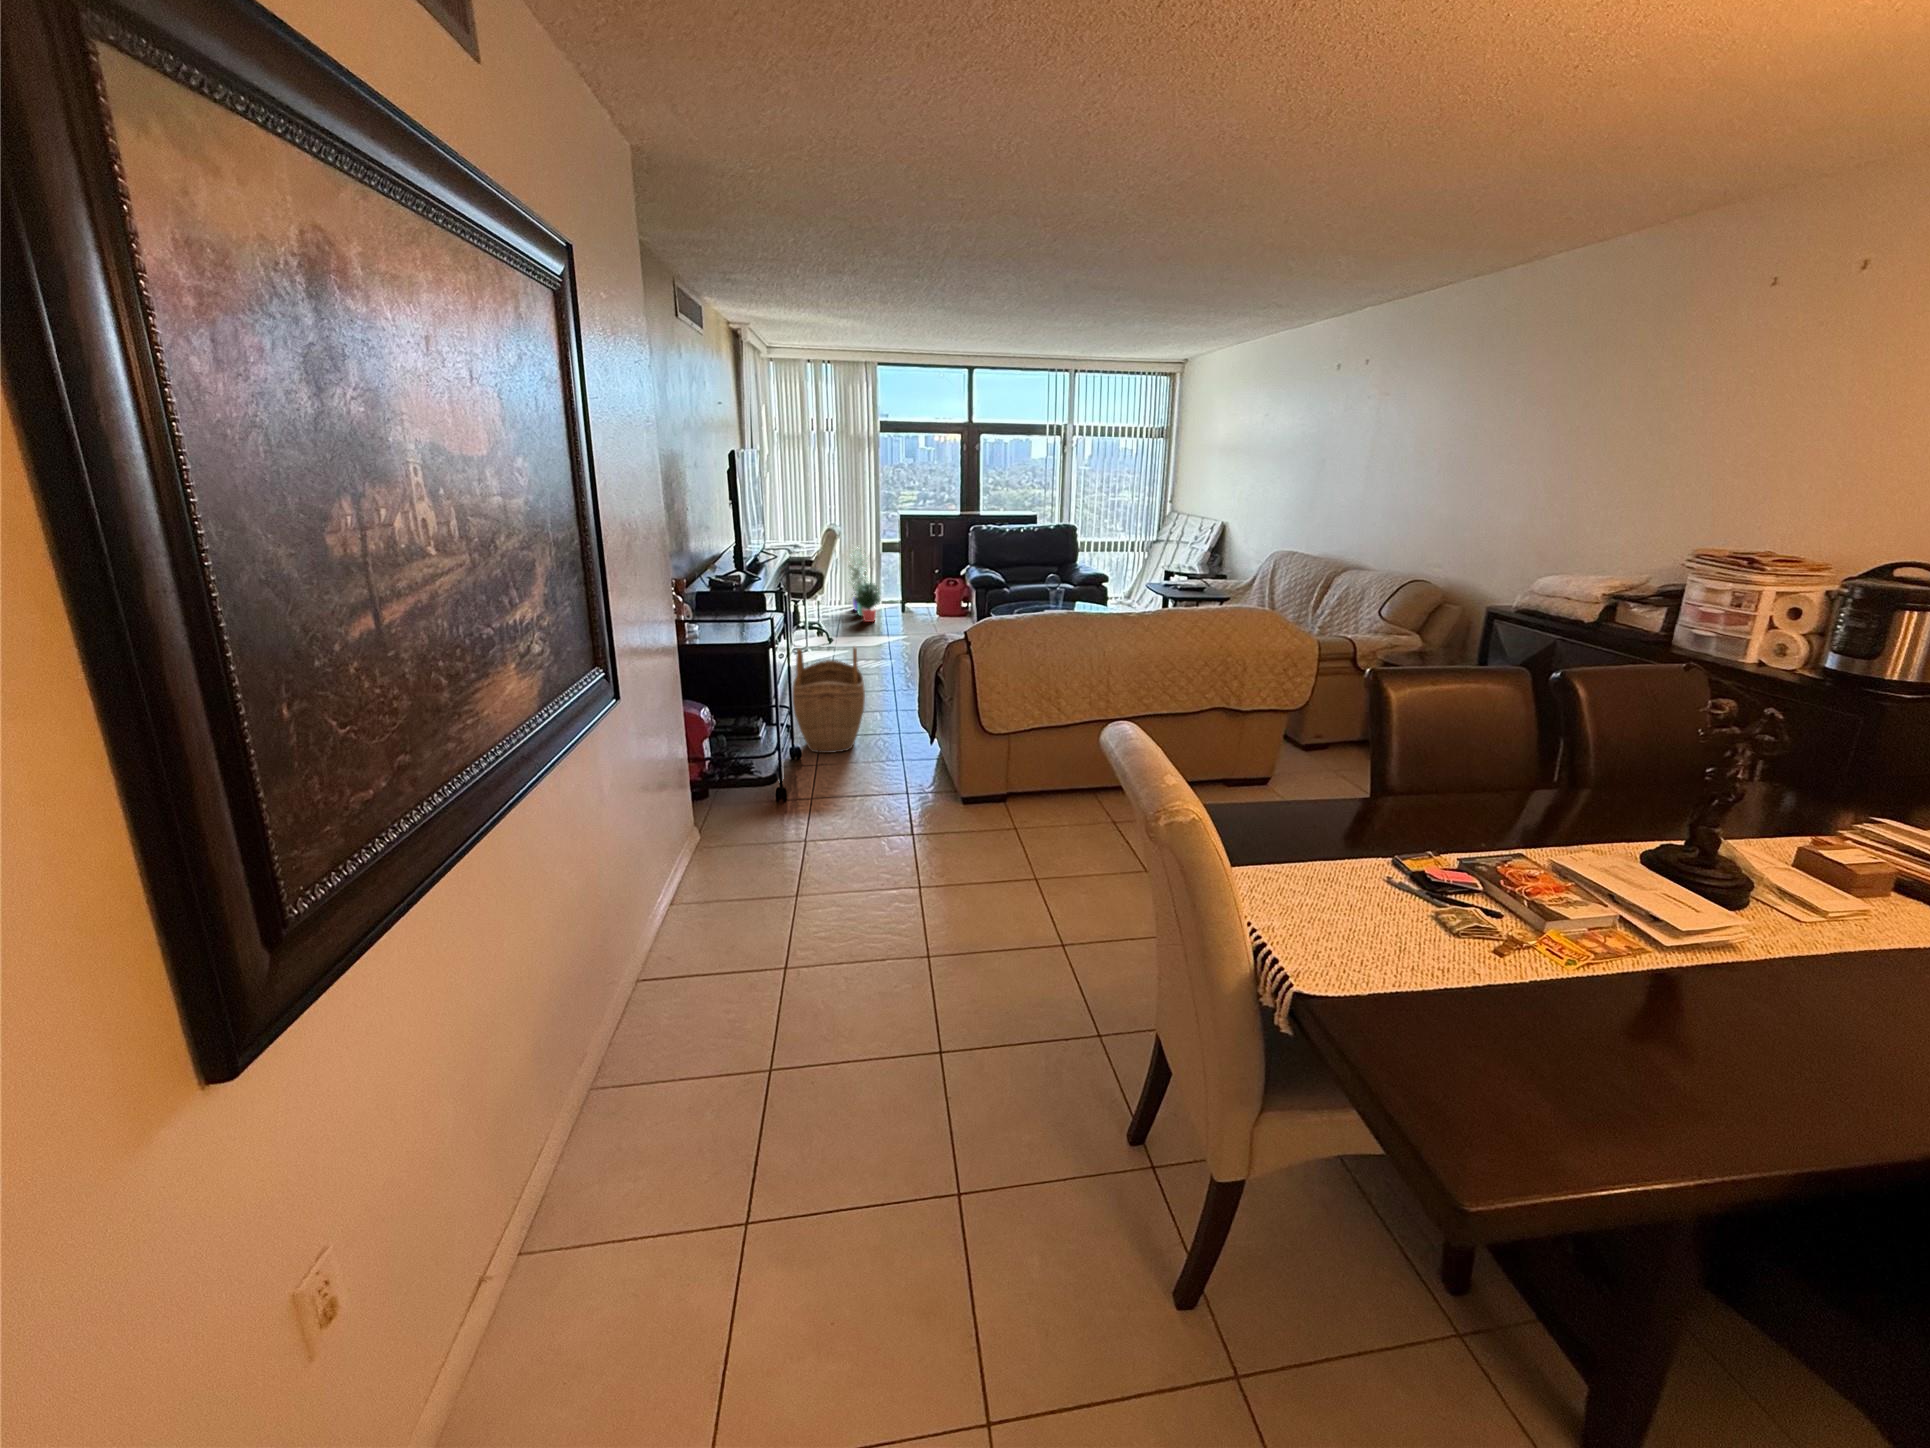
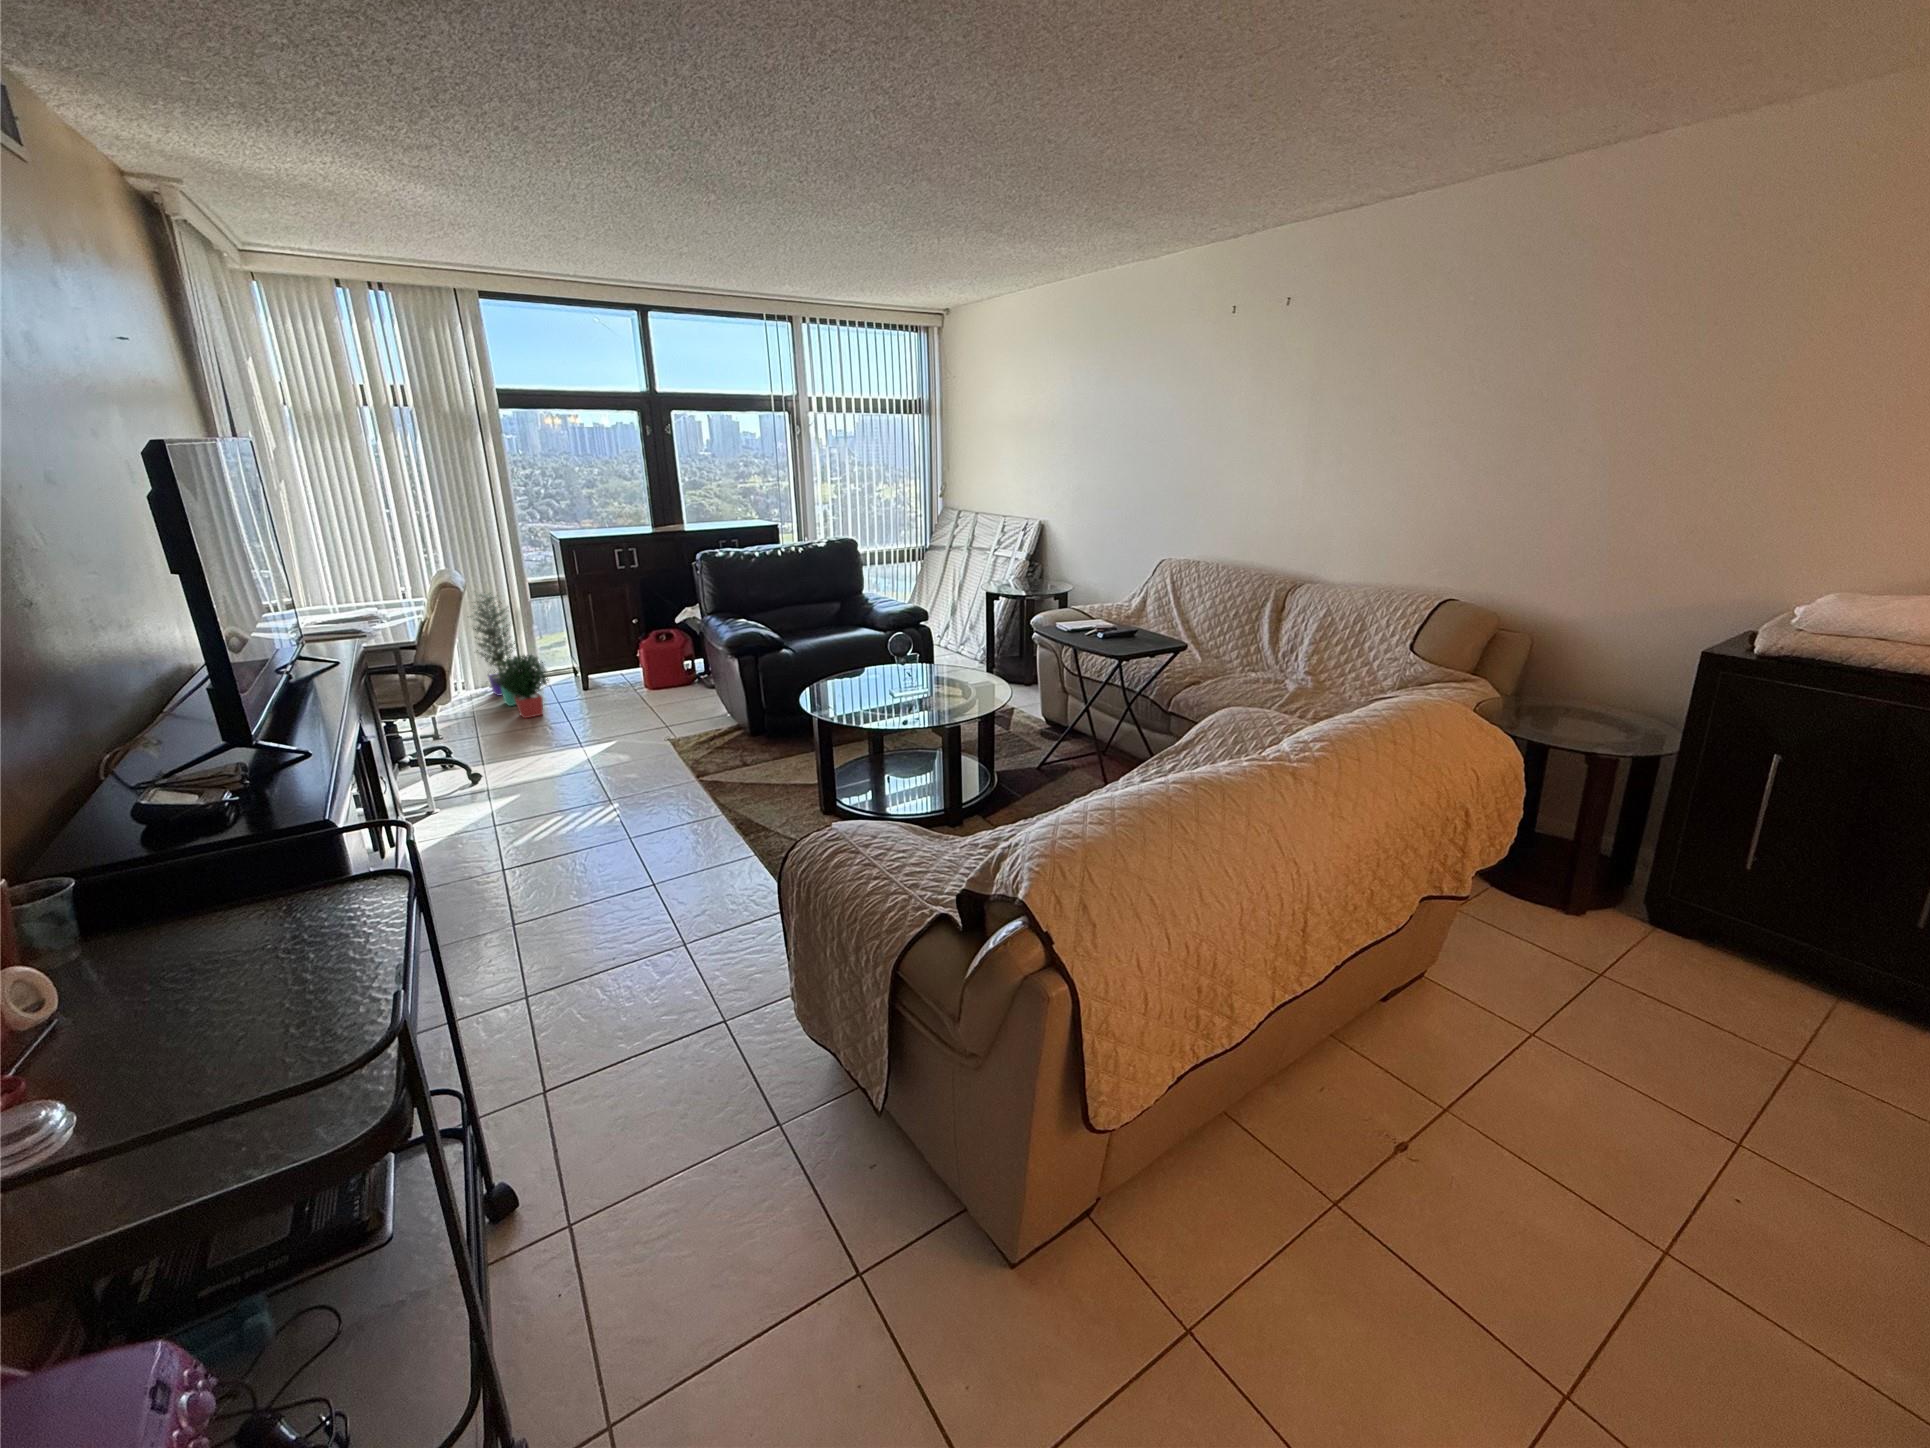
woven basket: present [793,647,865,753] -> none [470,888,660,1157]

